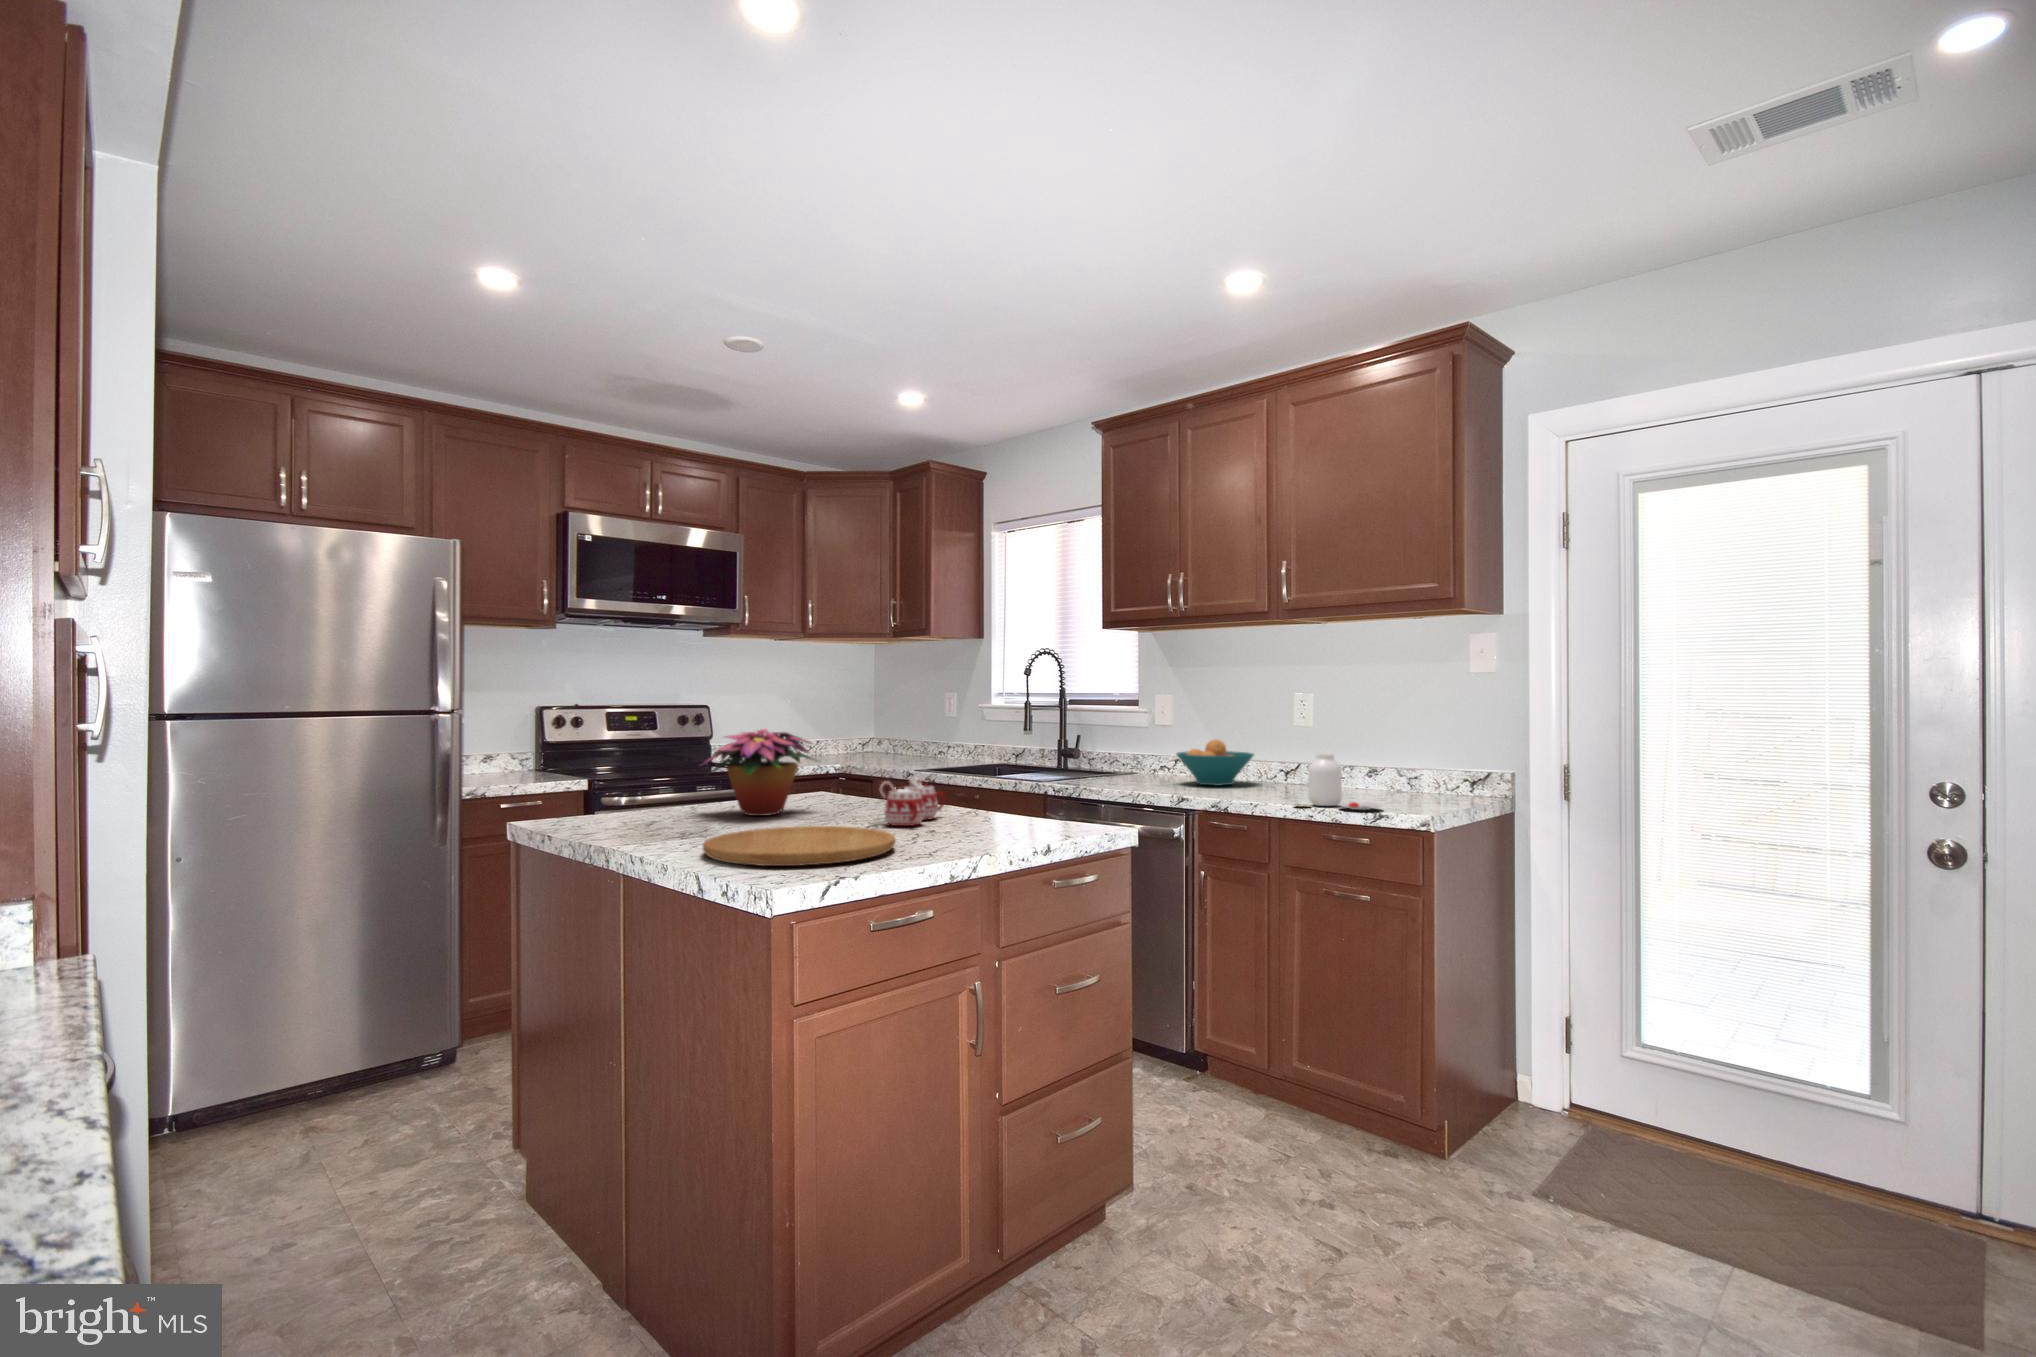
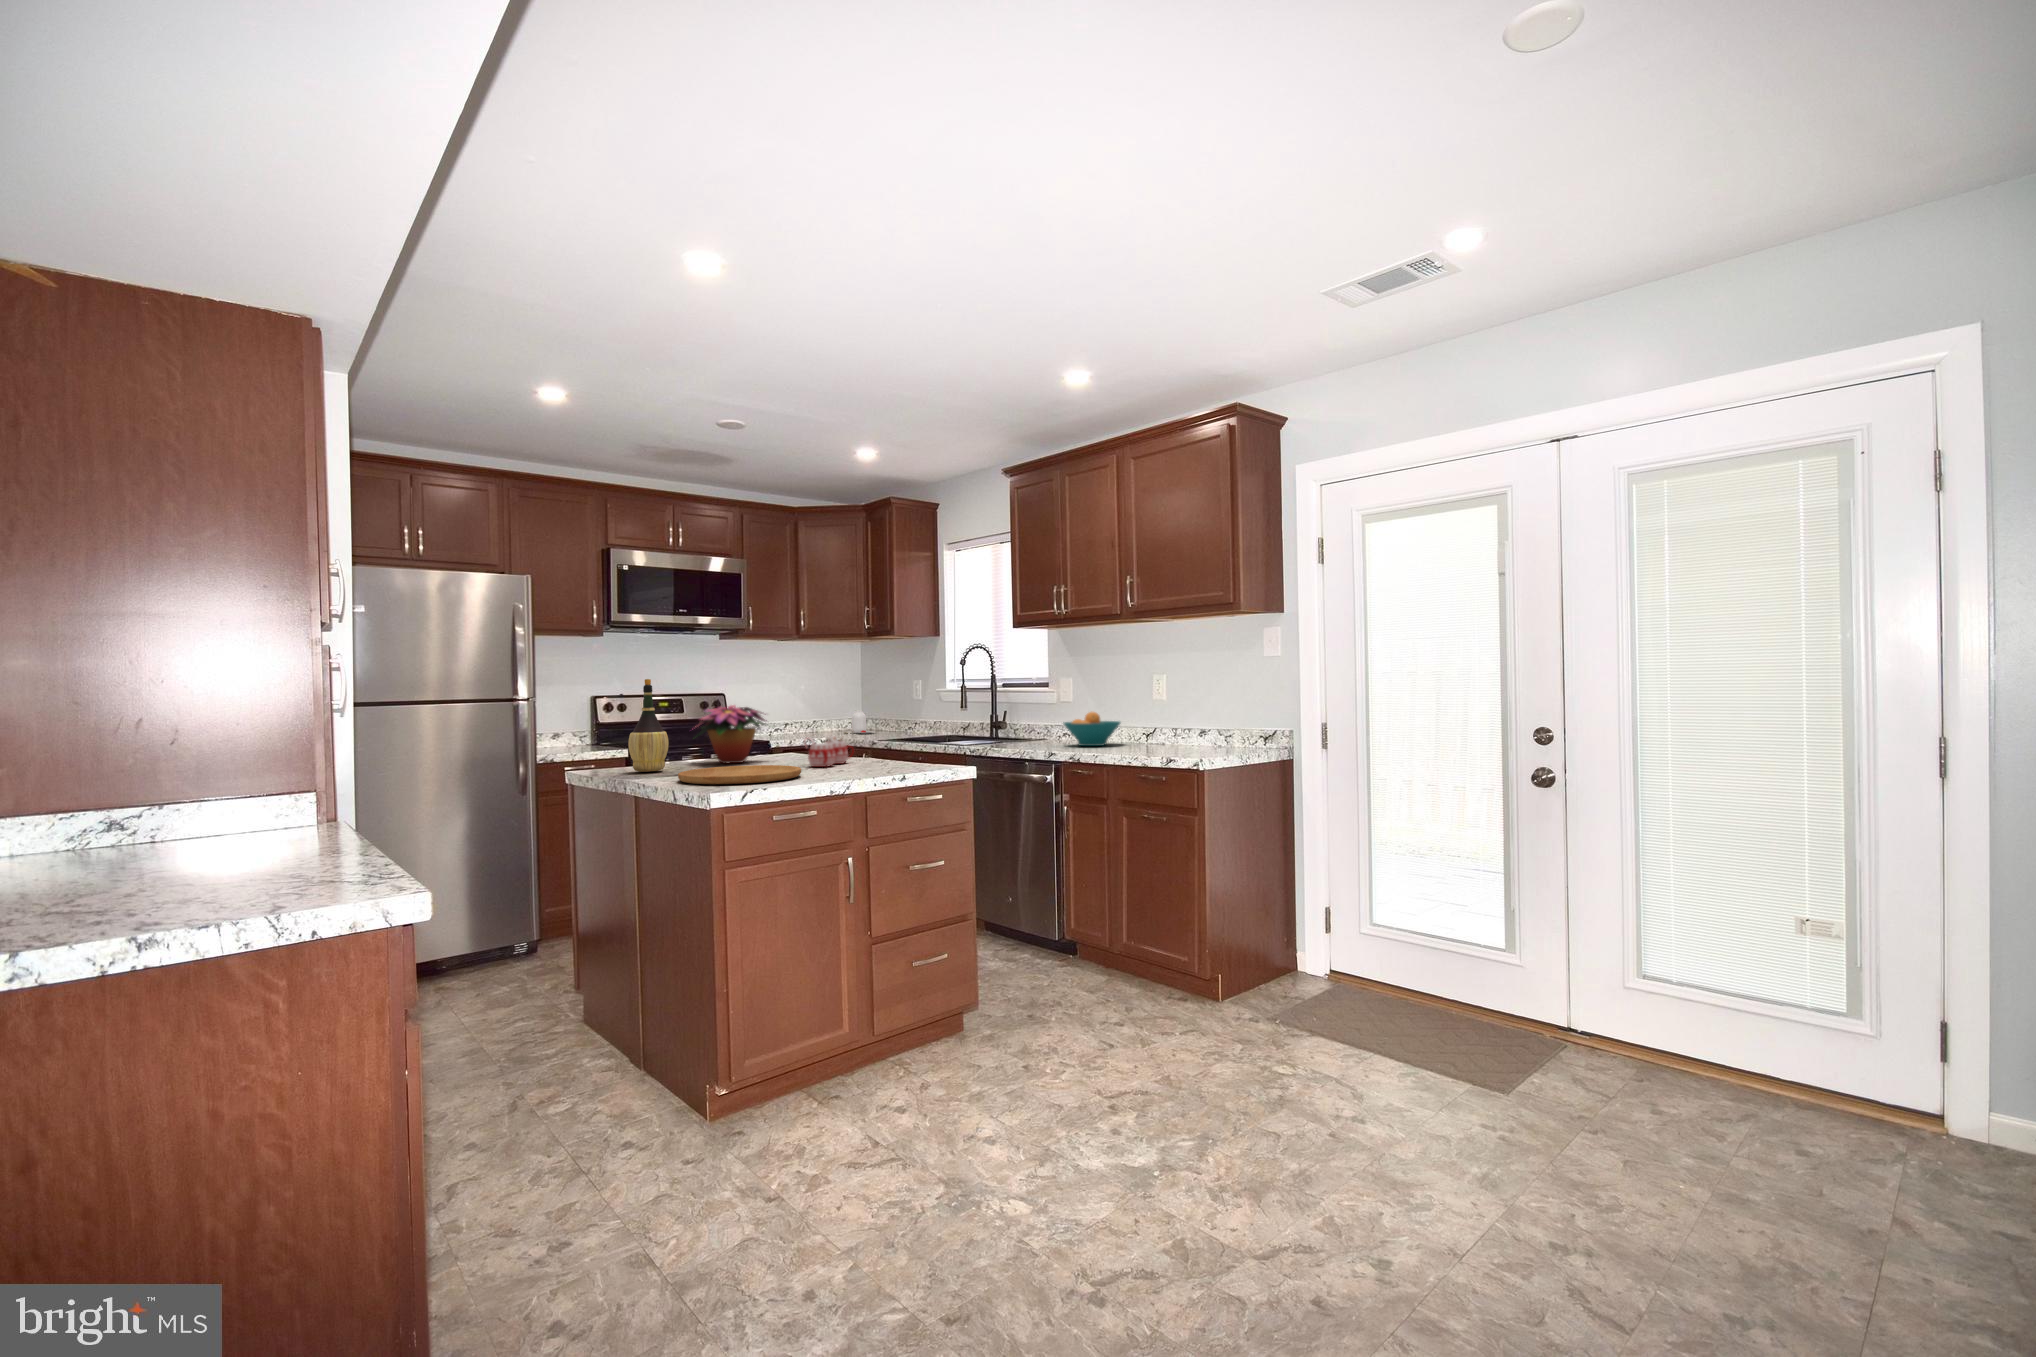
wine bottle: none [614,689,675,833] -> present [628,679,669,772]
jar: present [1304,754,1381,810] -> present [845,710,875,734]

